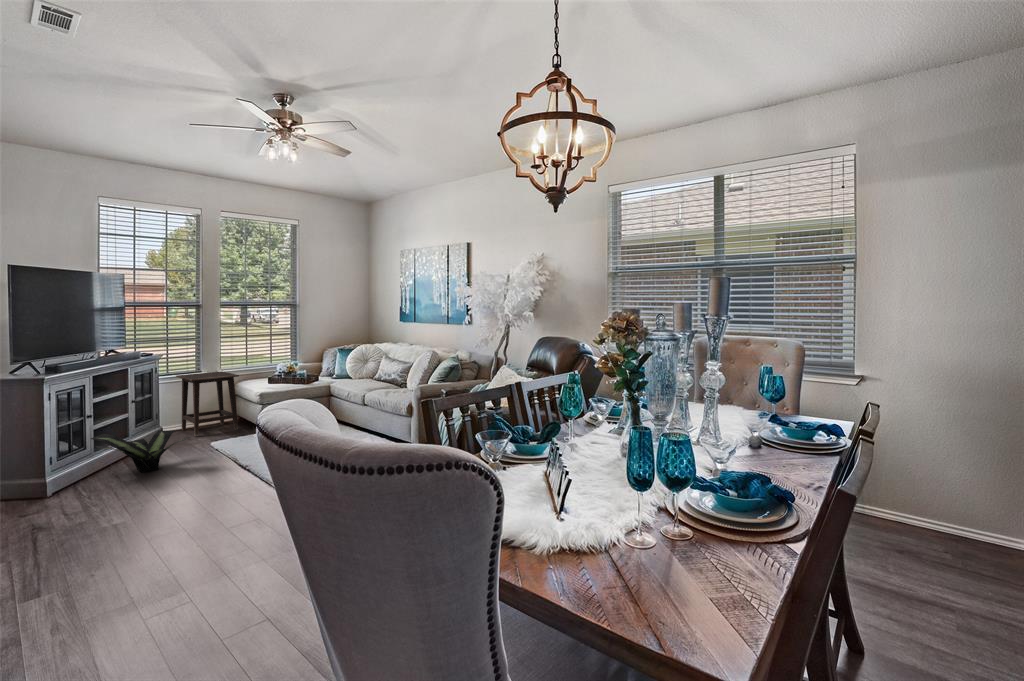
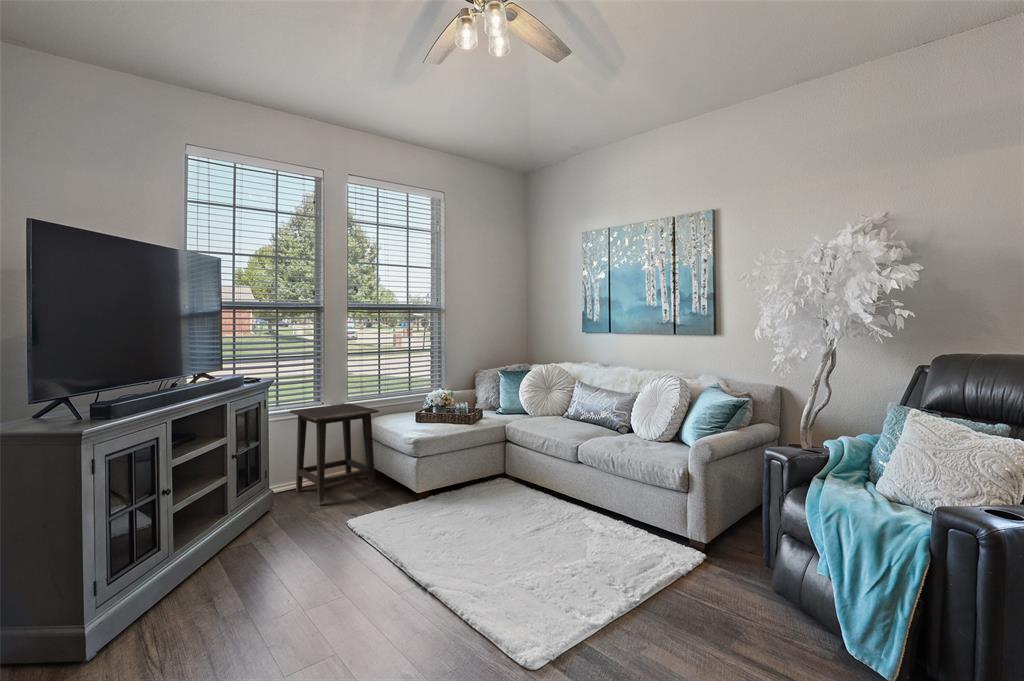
potted plant: present [91,430,190,473] -> none [165,510,336,599]

